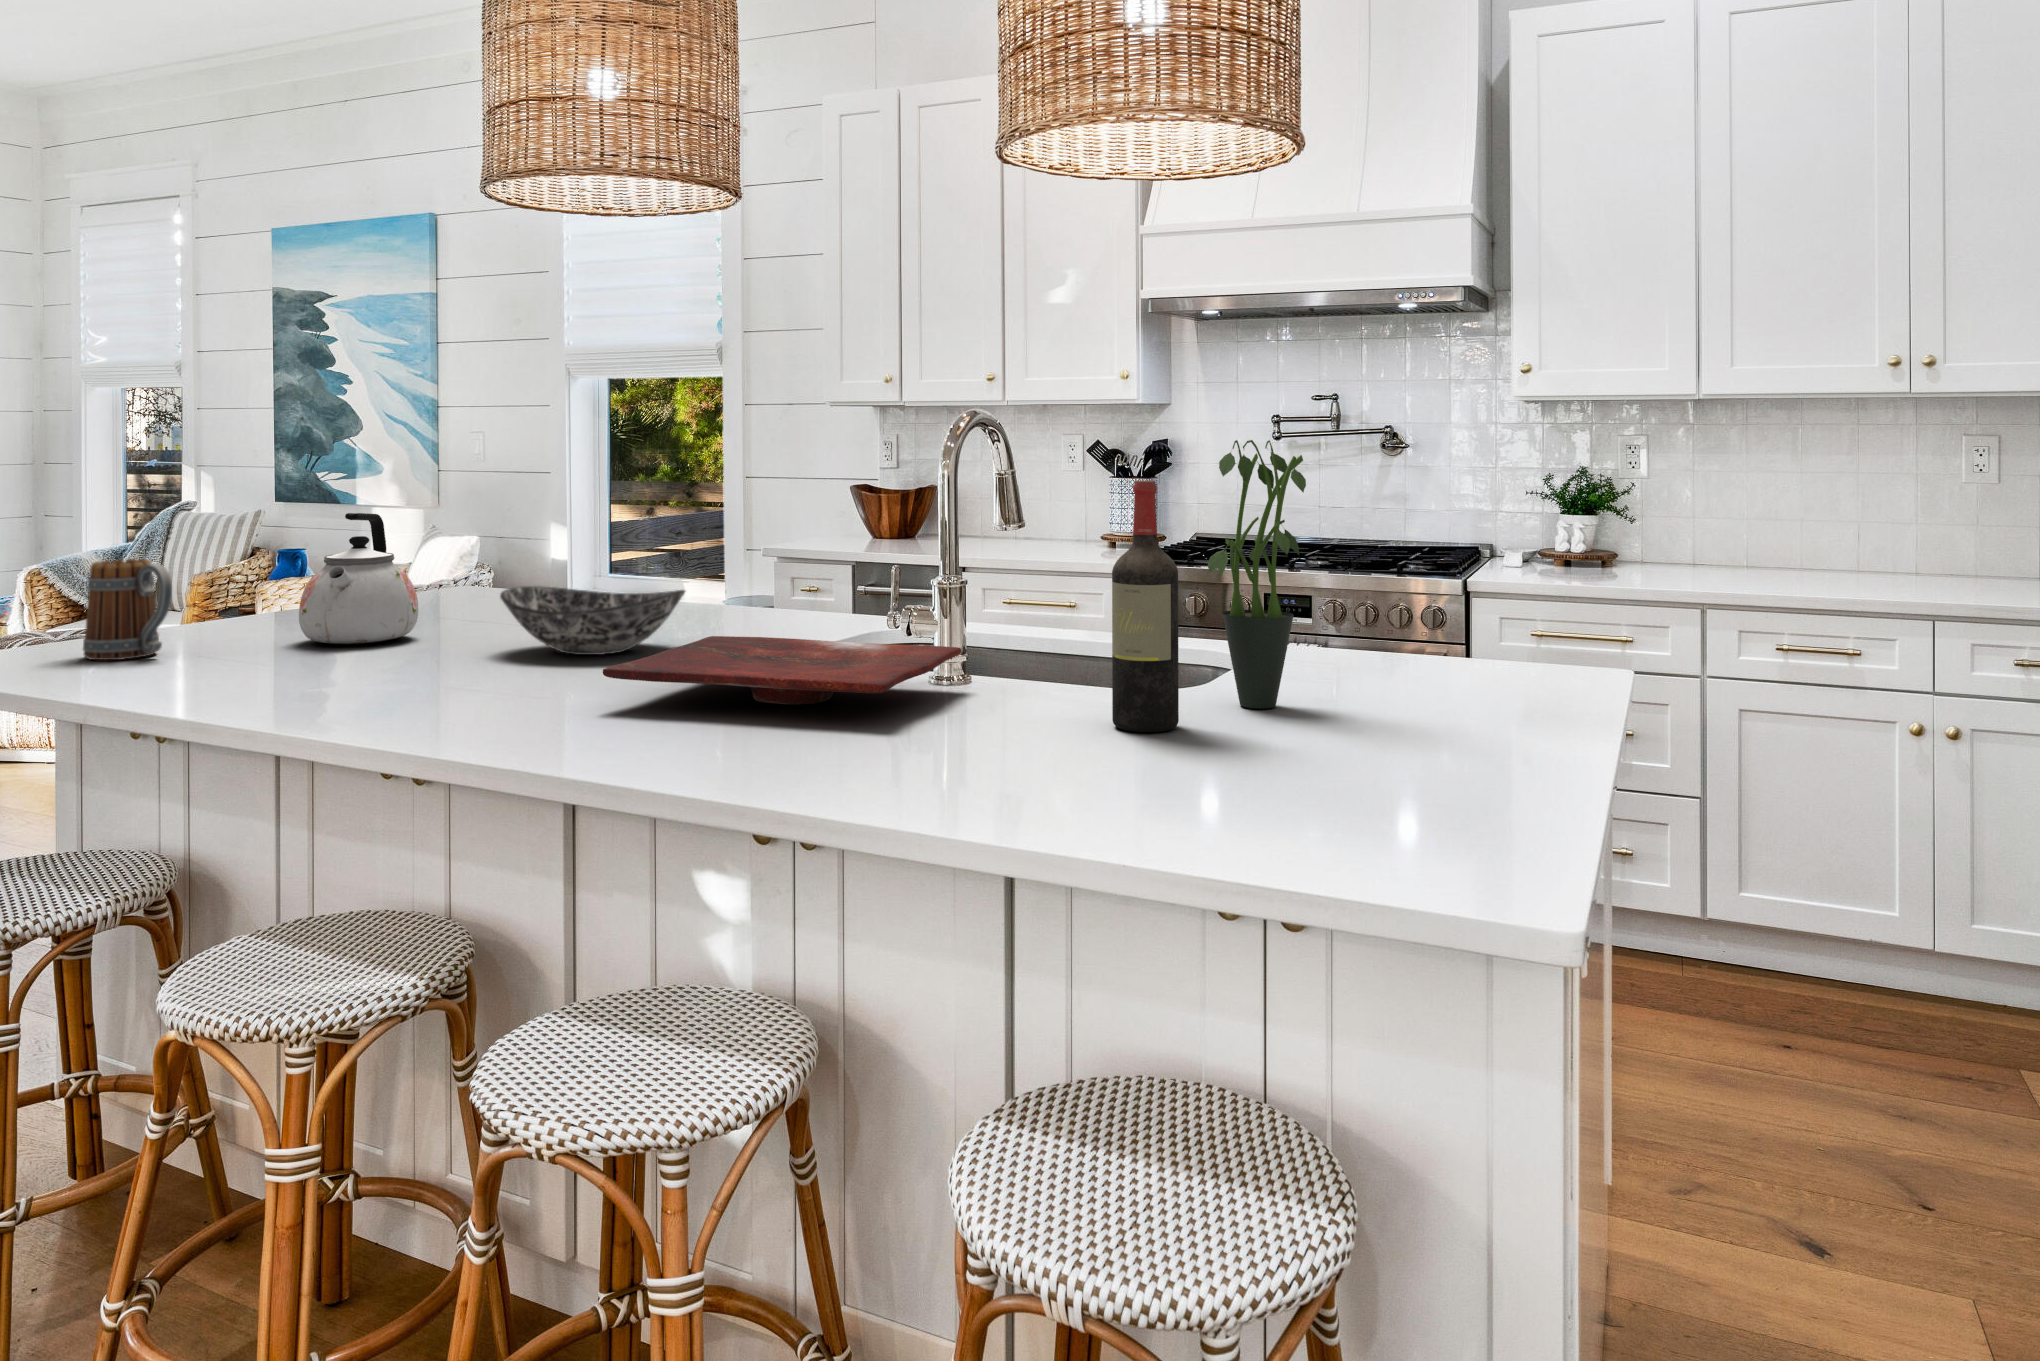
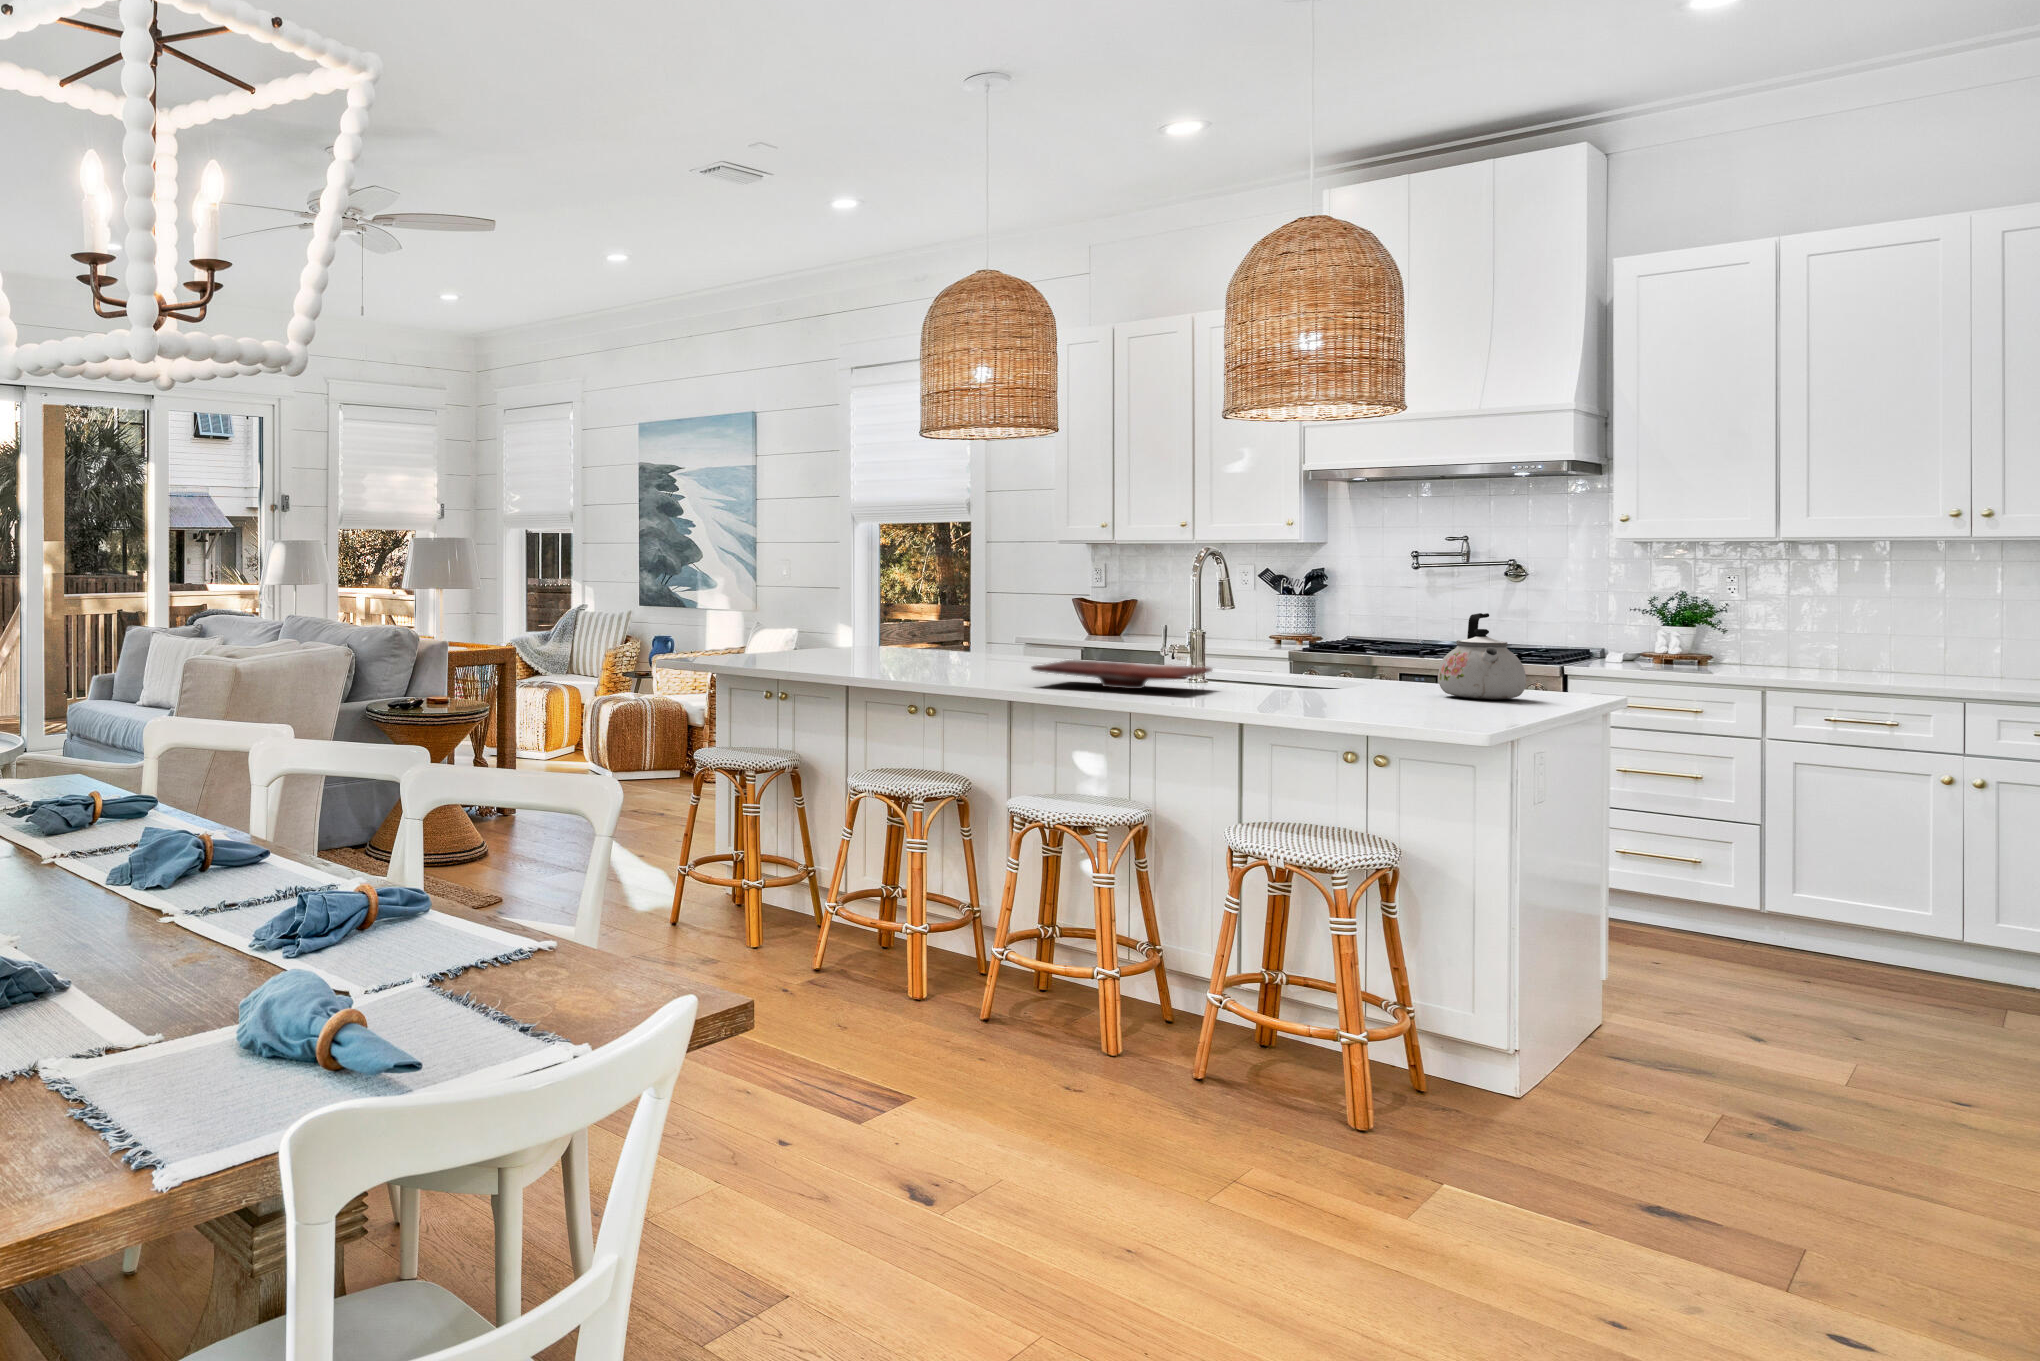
potted plant: present [1208,440,1306,709] -> none [1359,561,1429,701]
wine bottle: present [1112,481,1179,732] -> none [1305,580,1343,703]
kettle: present [299,513,419,644] -> present [1438,613,1526,700]
mug: present [83,559,172,660] -> none [733,617,777,665]
bowl: present [500,586,685,655] -> none [937,637,1038,673]

